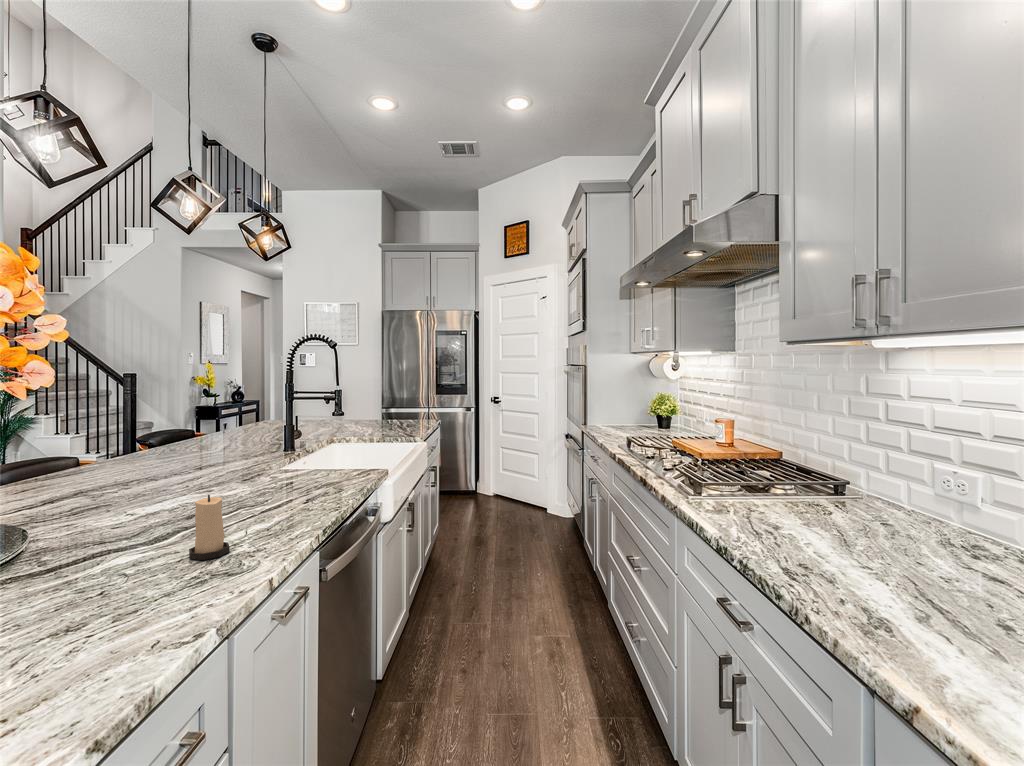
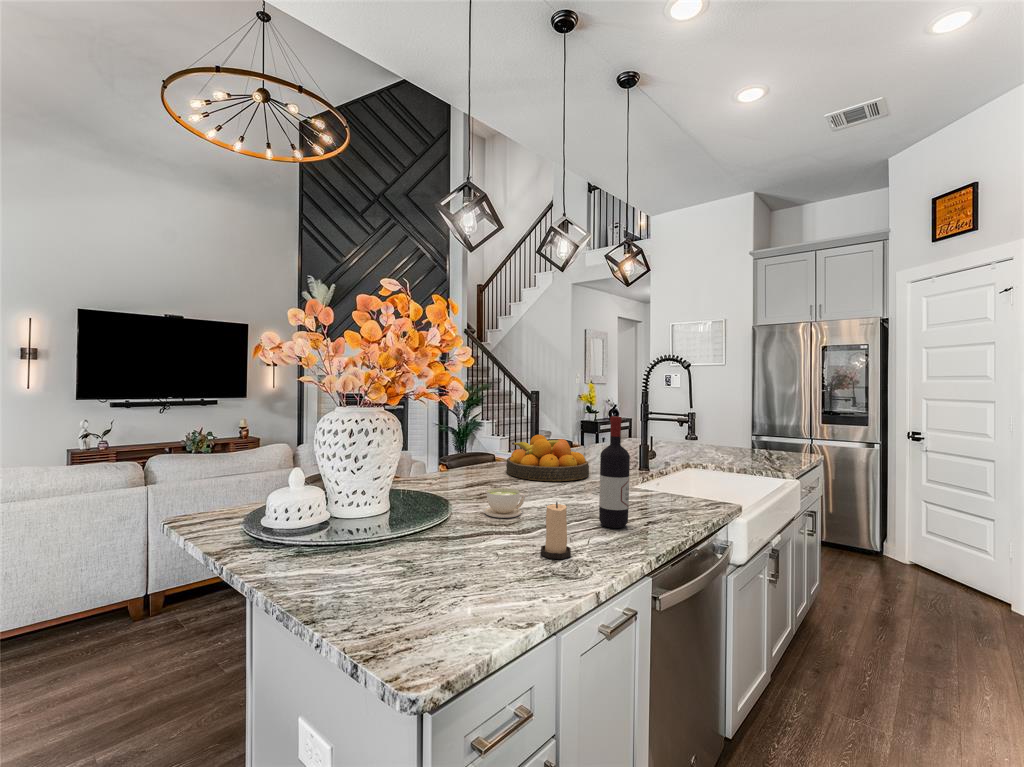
wine bottle: none [253,396,287,513] -> present [599,416,630,528]
fruit bowl: none [109,424,227,479] -> present [506,435,589,481]
coffee cup: none [90,492,152,531] -> present [485,488,525,518]

